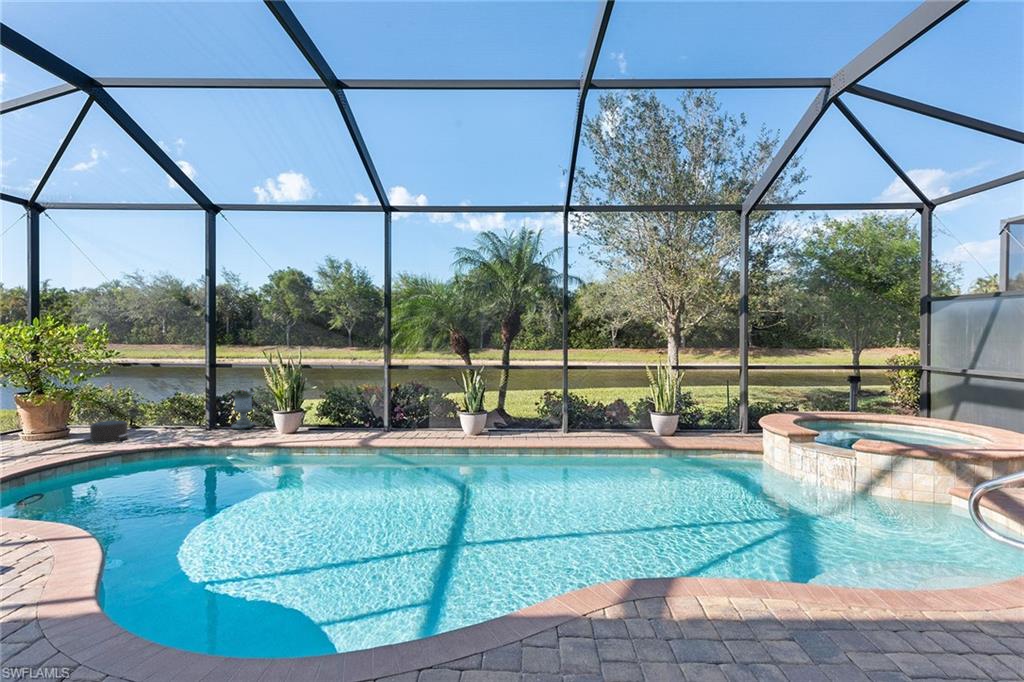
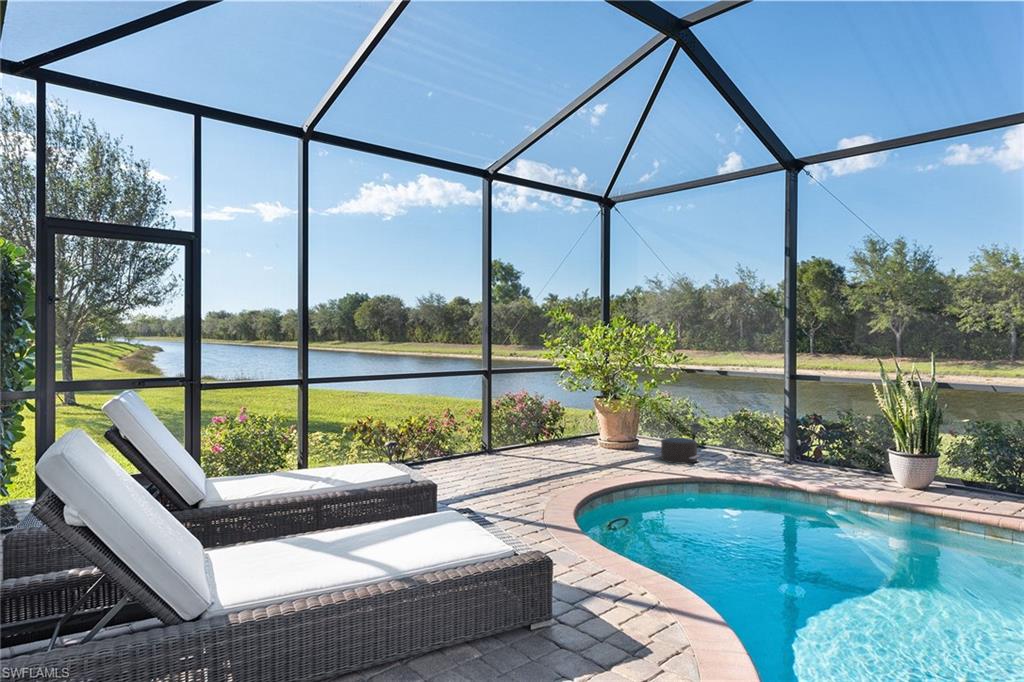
planter: present [231,389,255,429] -> none [818,410,852,470]

